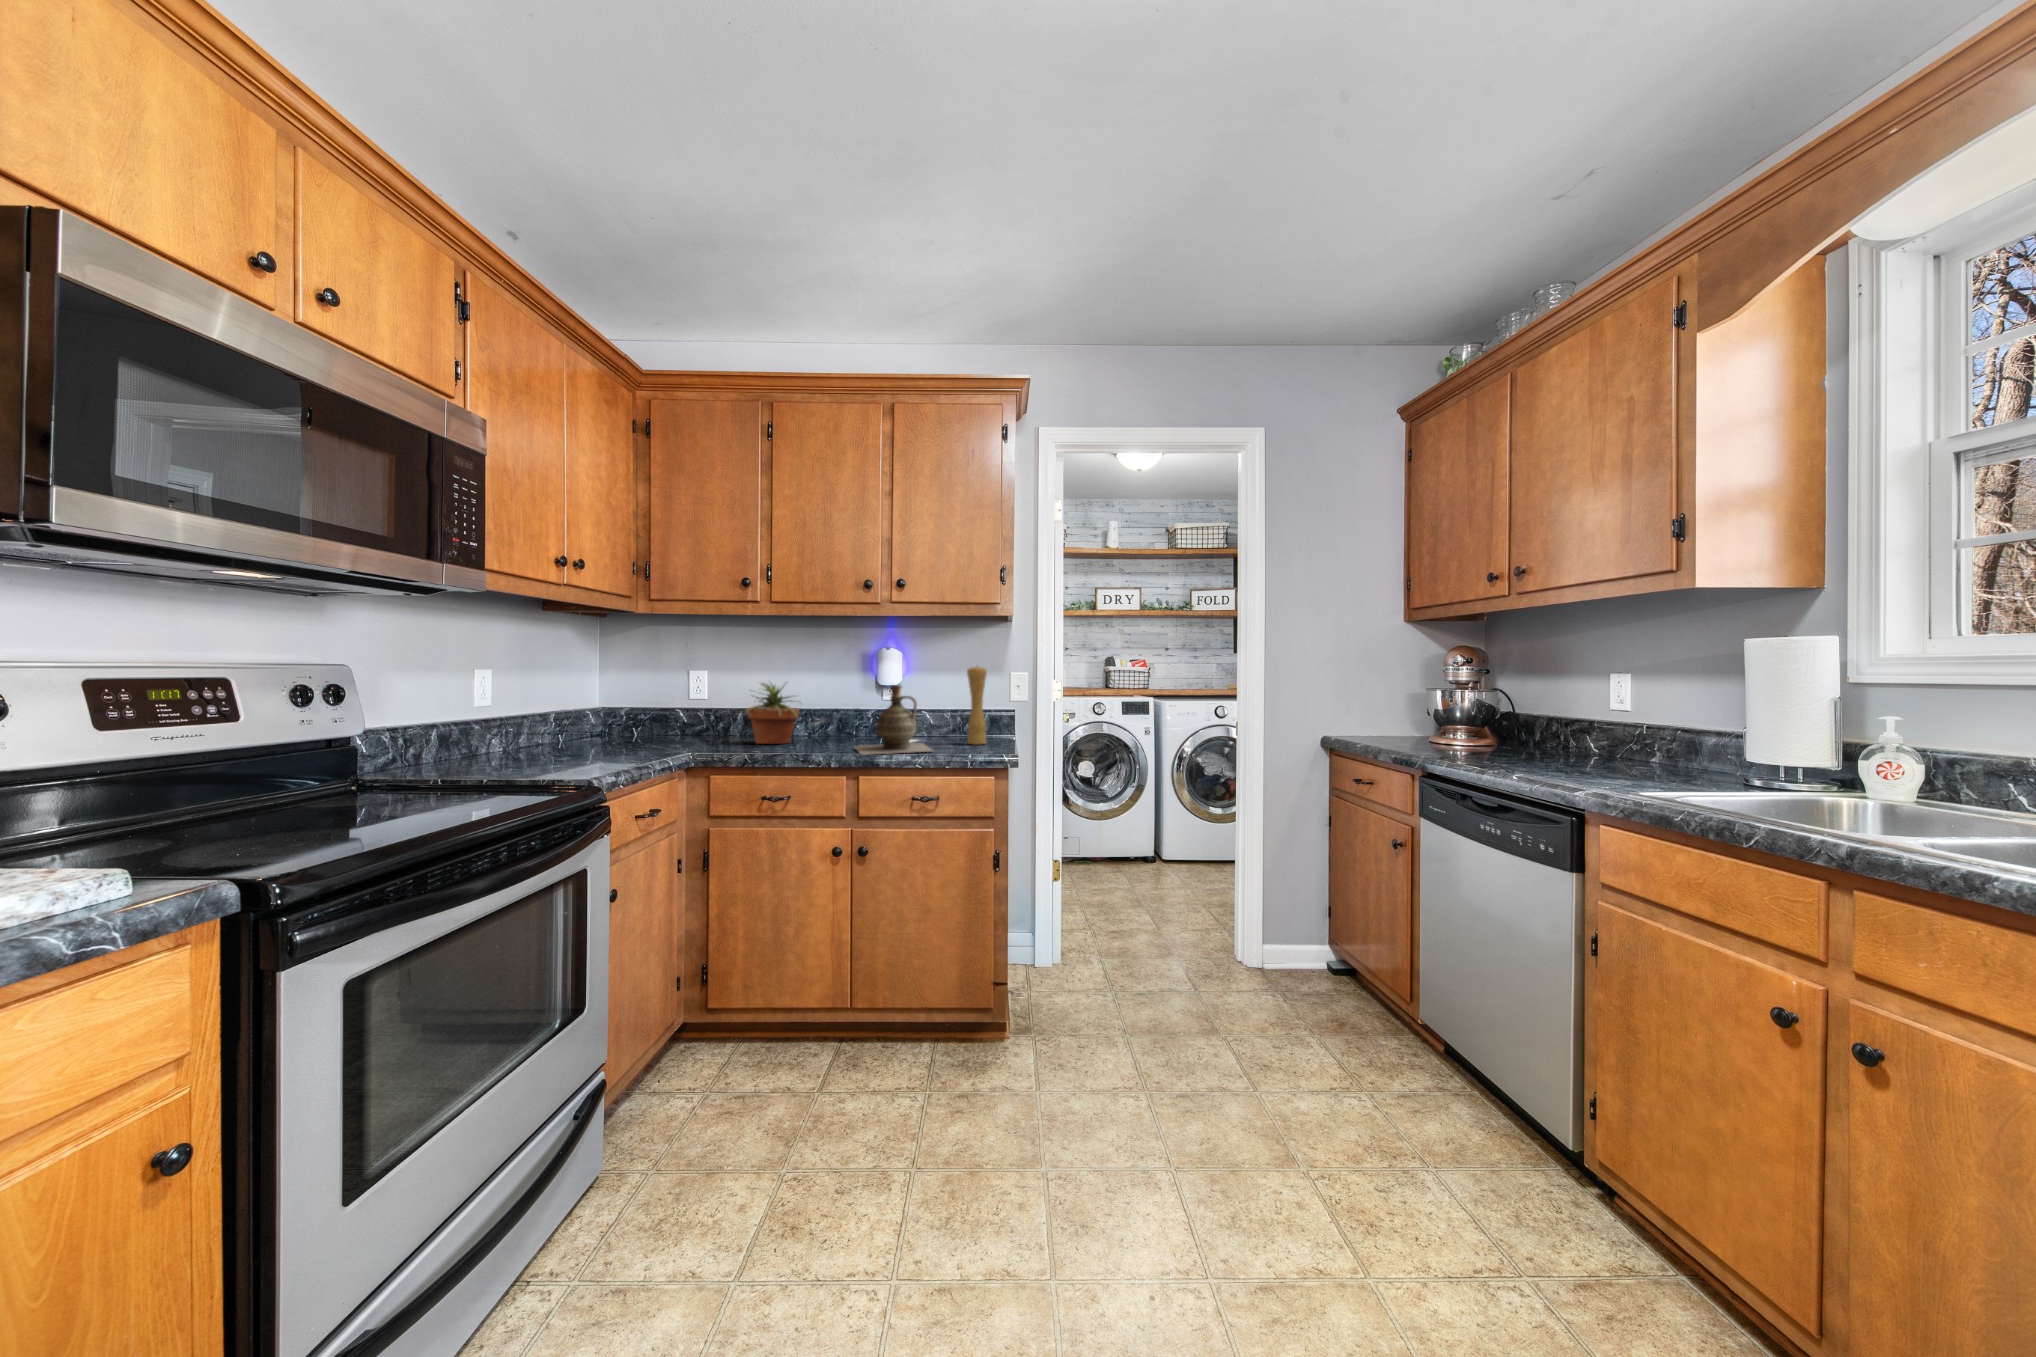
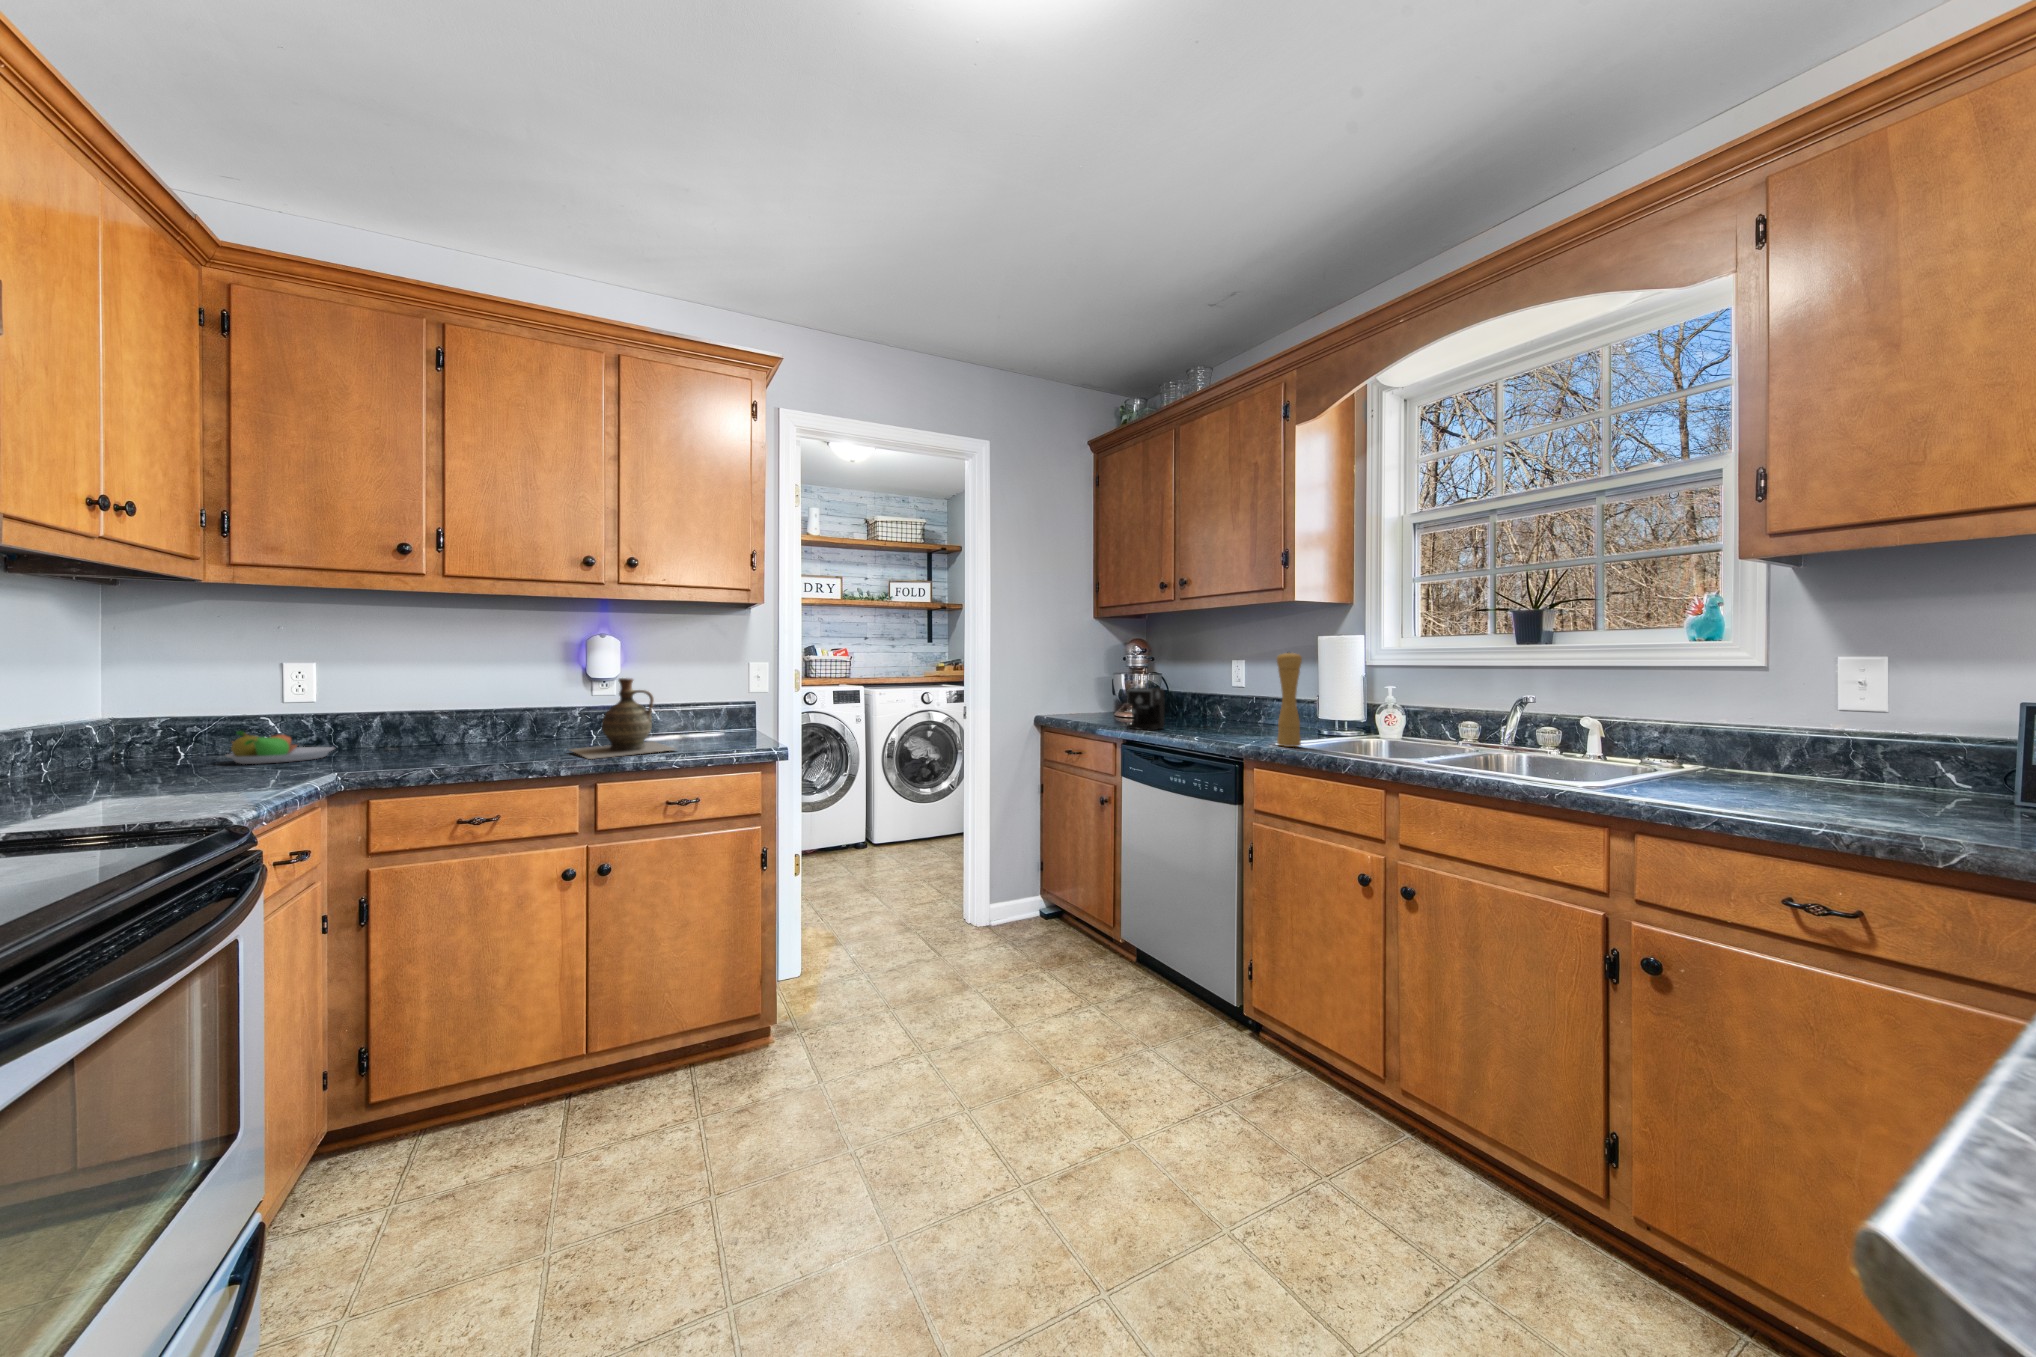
pepper mill: present [967,666,987,745] -> present [1277,652,1302,747]
potted plant: present [746,683,800,744] -> none [385,672,492,754]
coffee maker: none [1422,706,1545,761] -> present [1127,688,1208,731]
fruit bowl: none [647,720,710,745] -> present [226,731,334,764]

